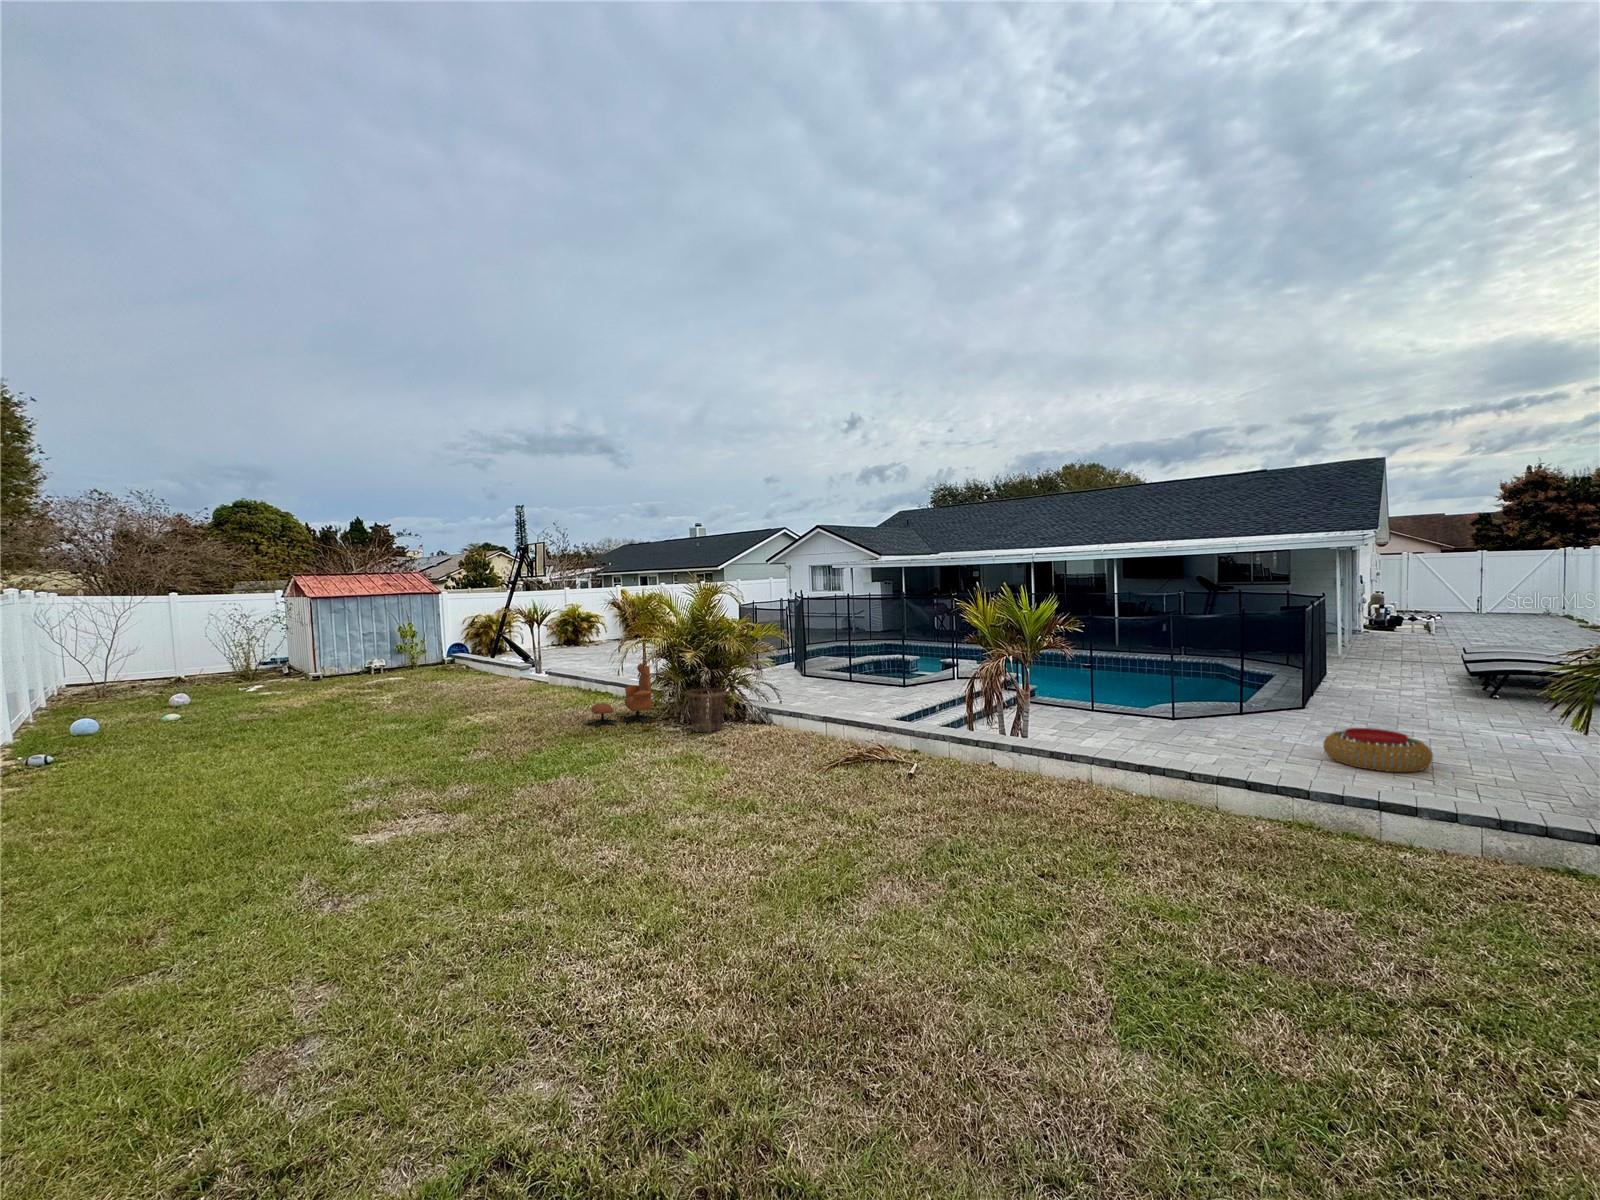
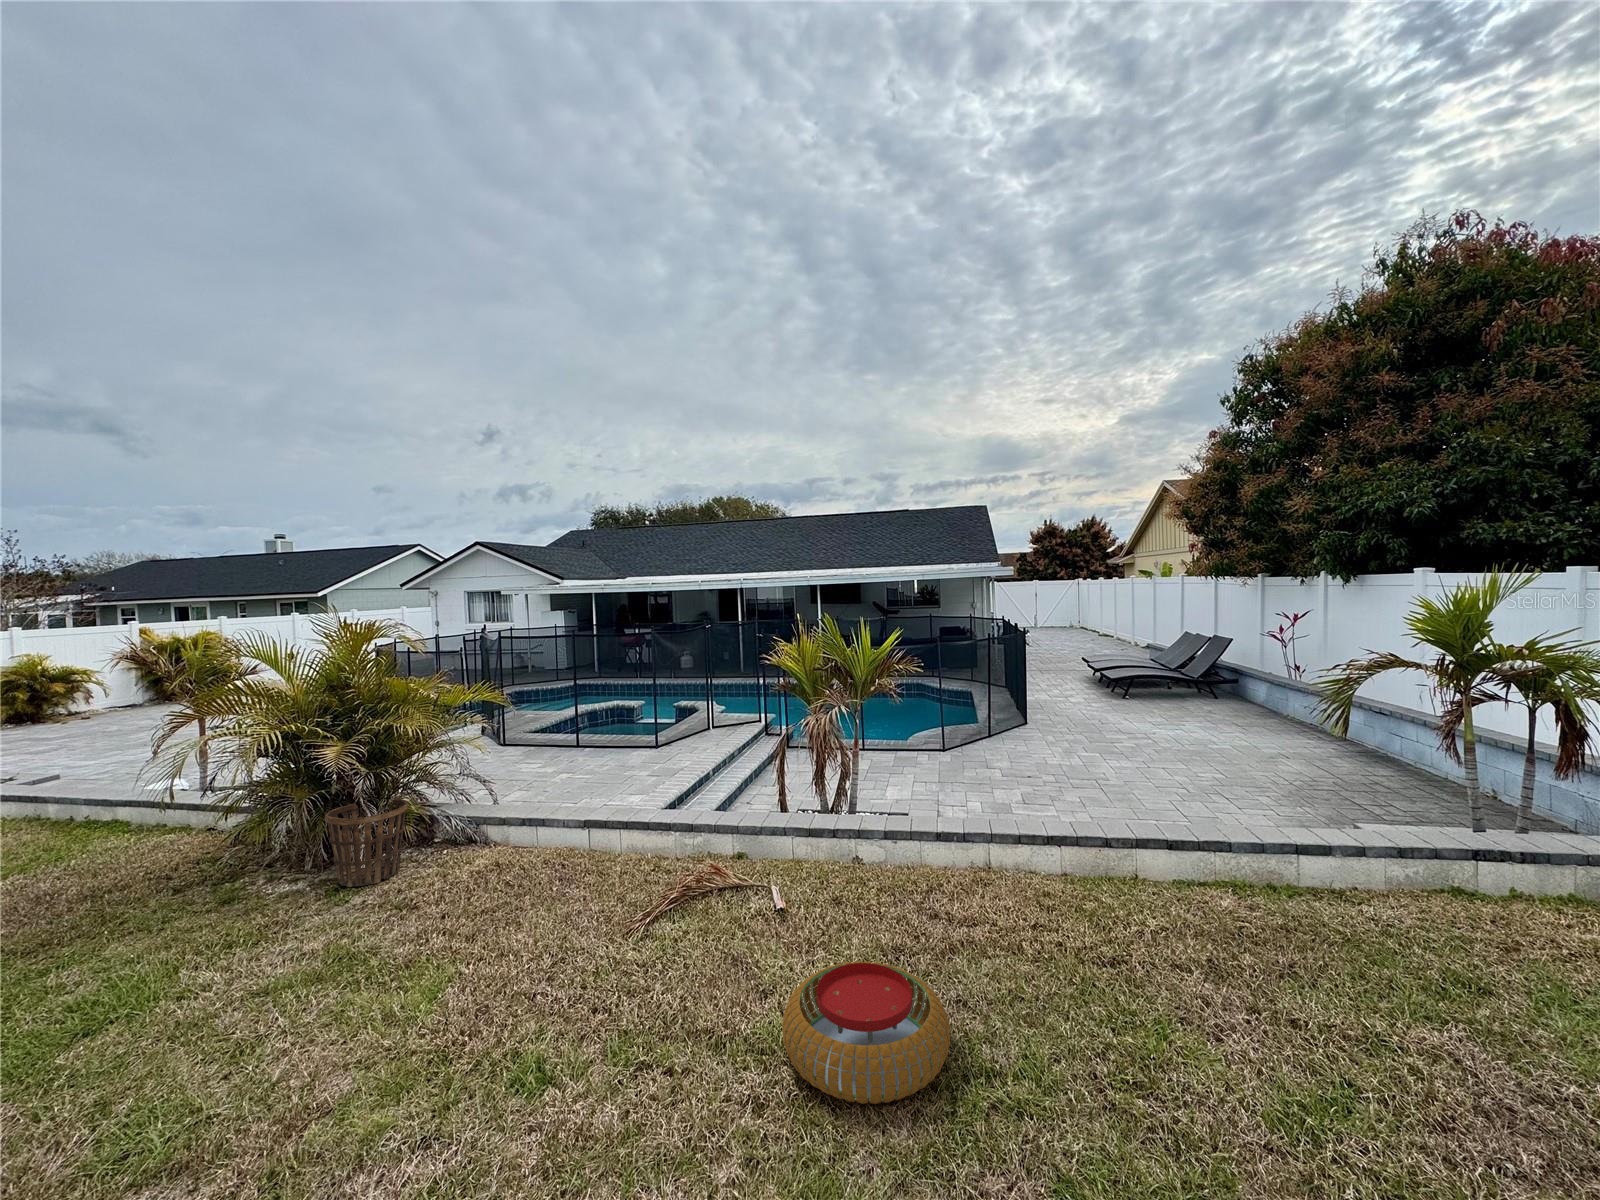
lounge chair: present [587,663,655,727] -> none [66,769,245,918]
pouf: present [1323,728,1433,772] -> present [782,961,950,1104]

